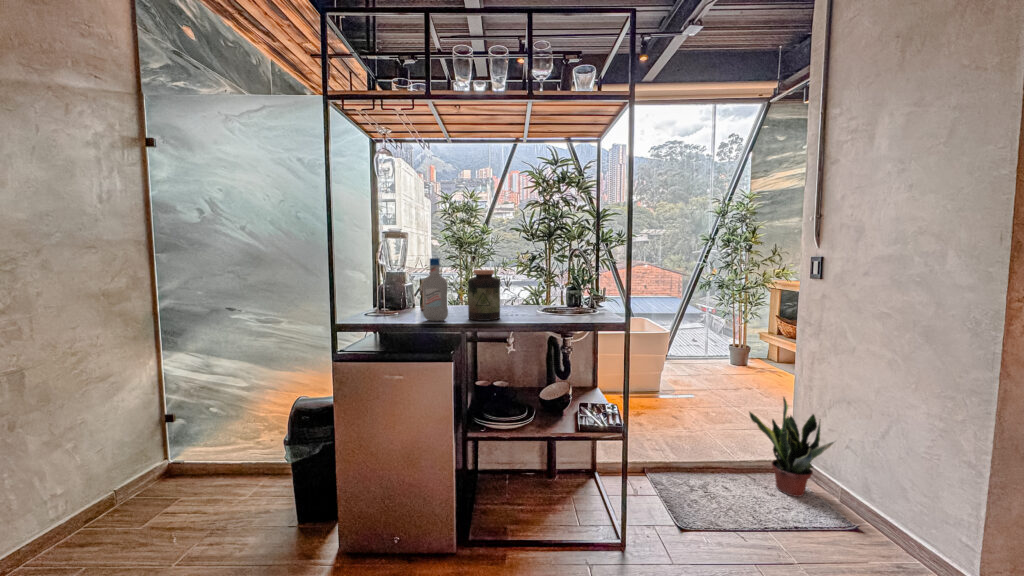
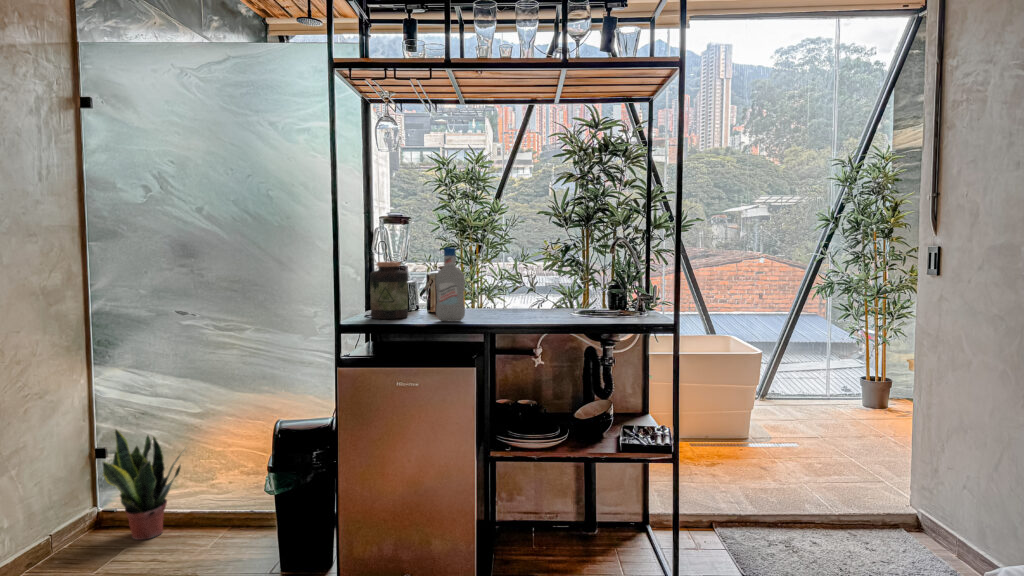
jar: present [468,270,500,321] -> present [370,262,408,319]
potted plant: present [749,397,834,497] -> present [103,430,181,540]

